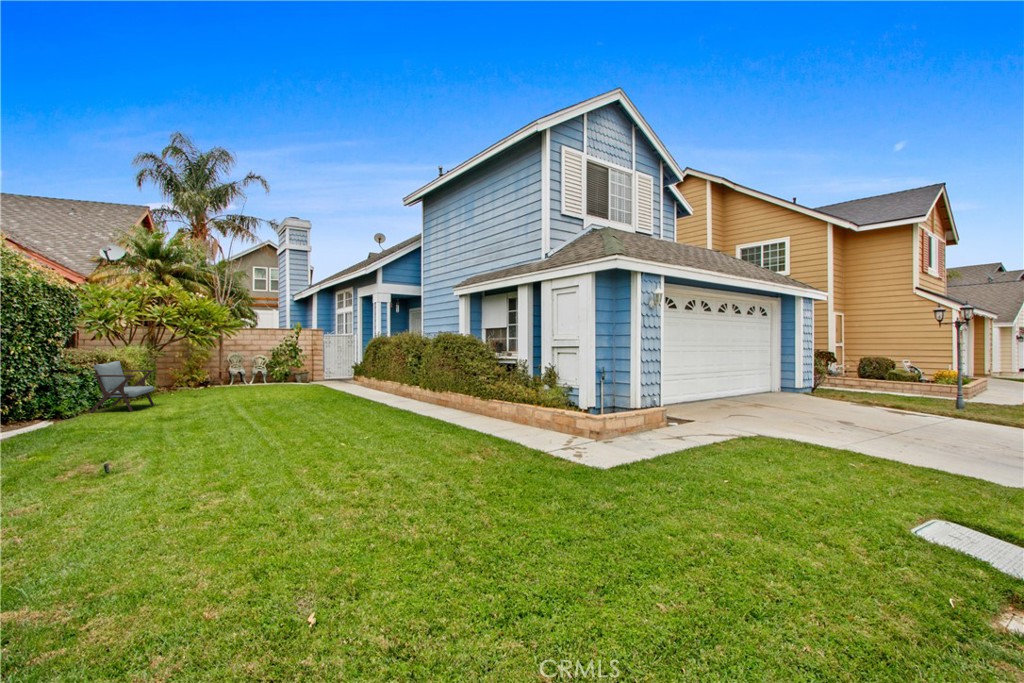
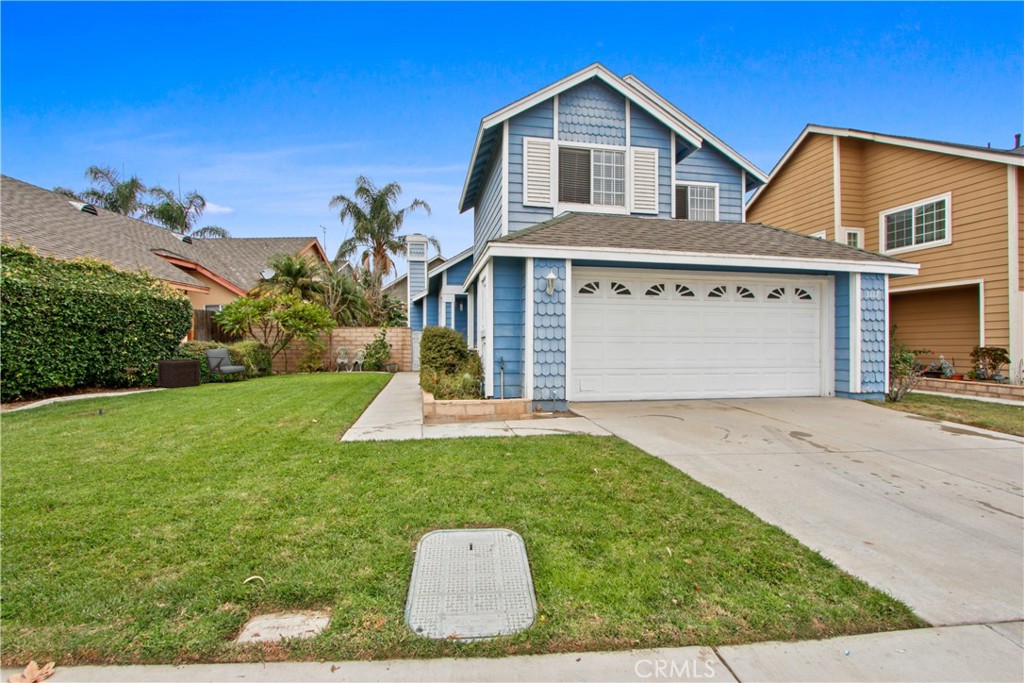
wooden crate: none [27,380,104,426] -> present [157,359,200,388]

